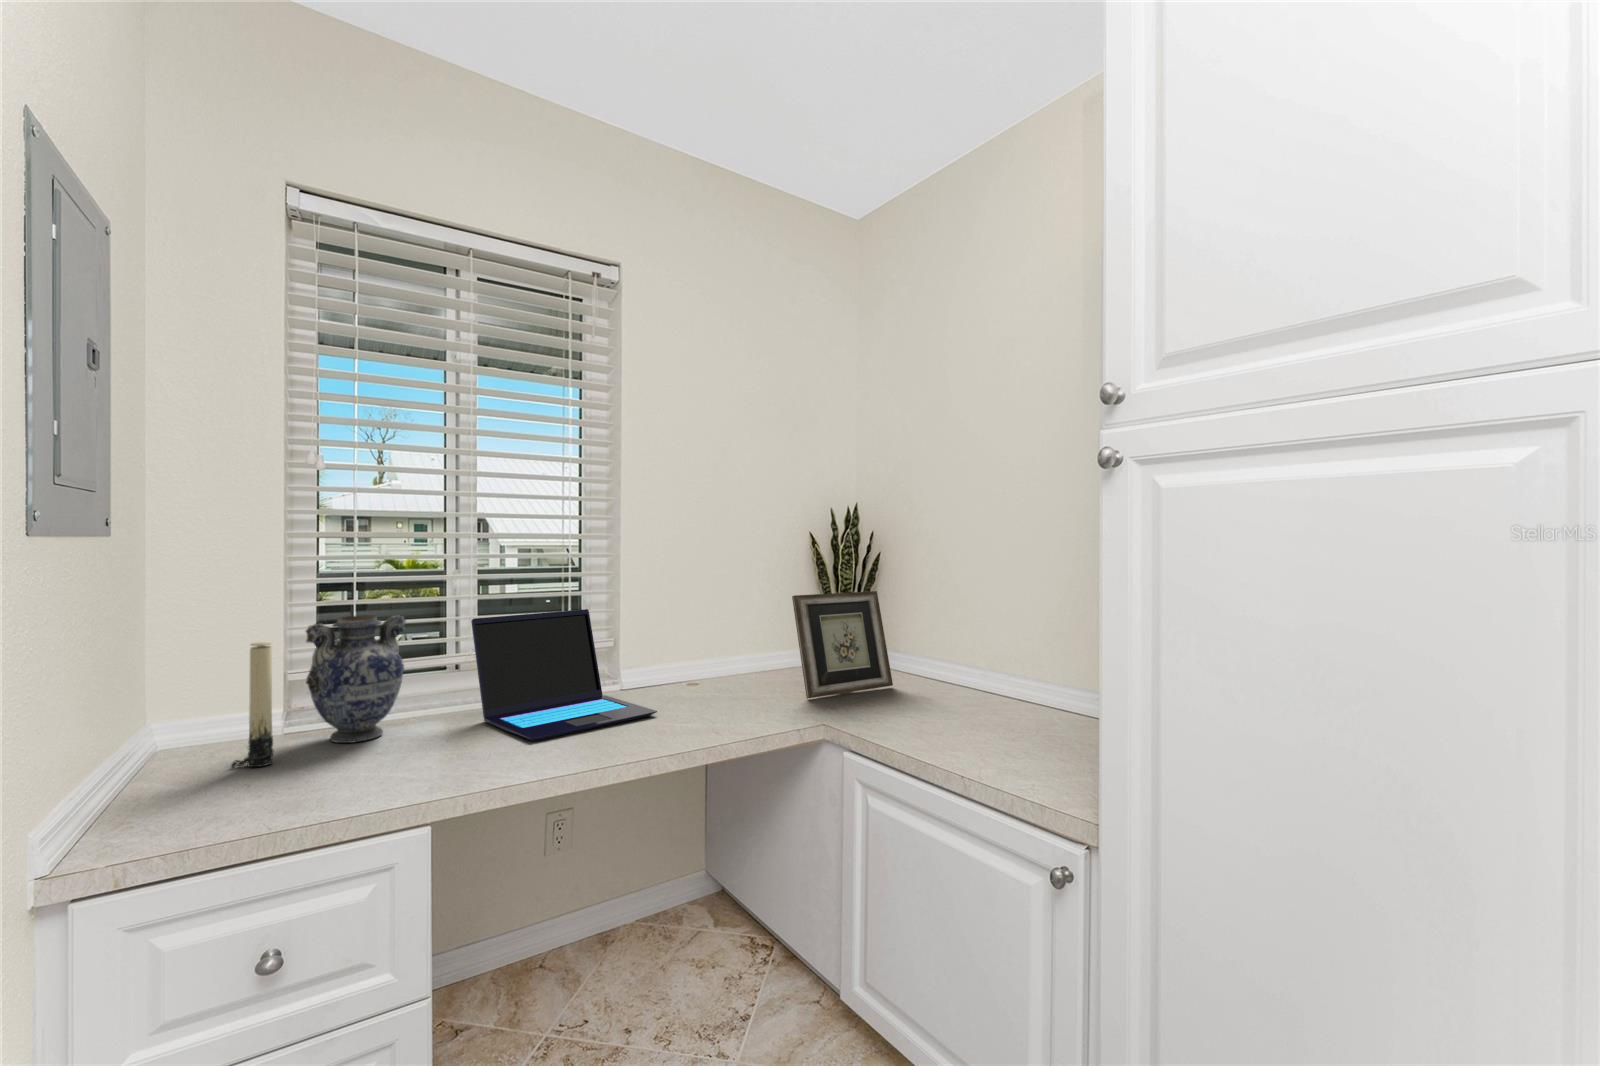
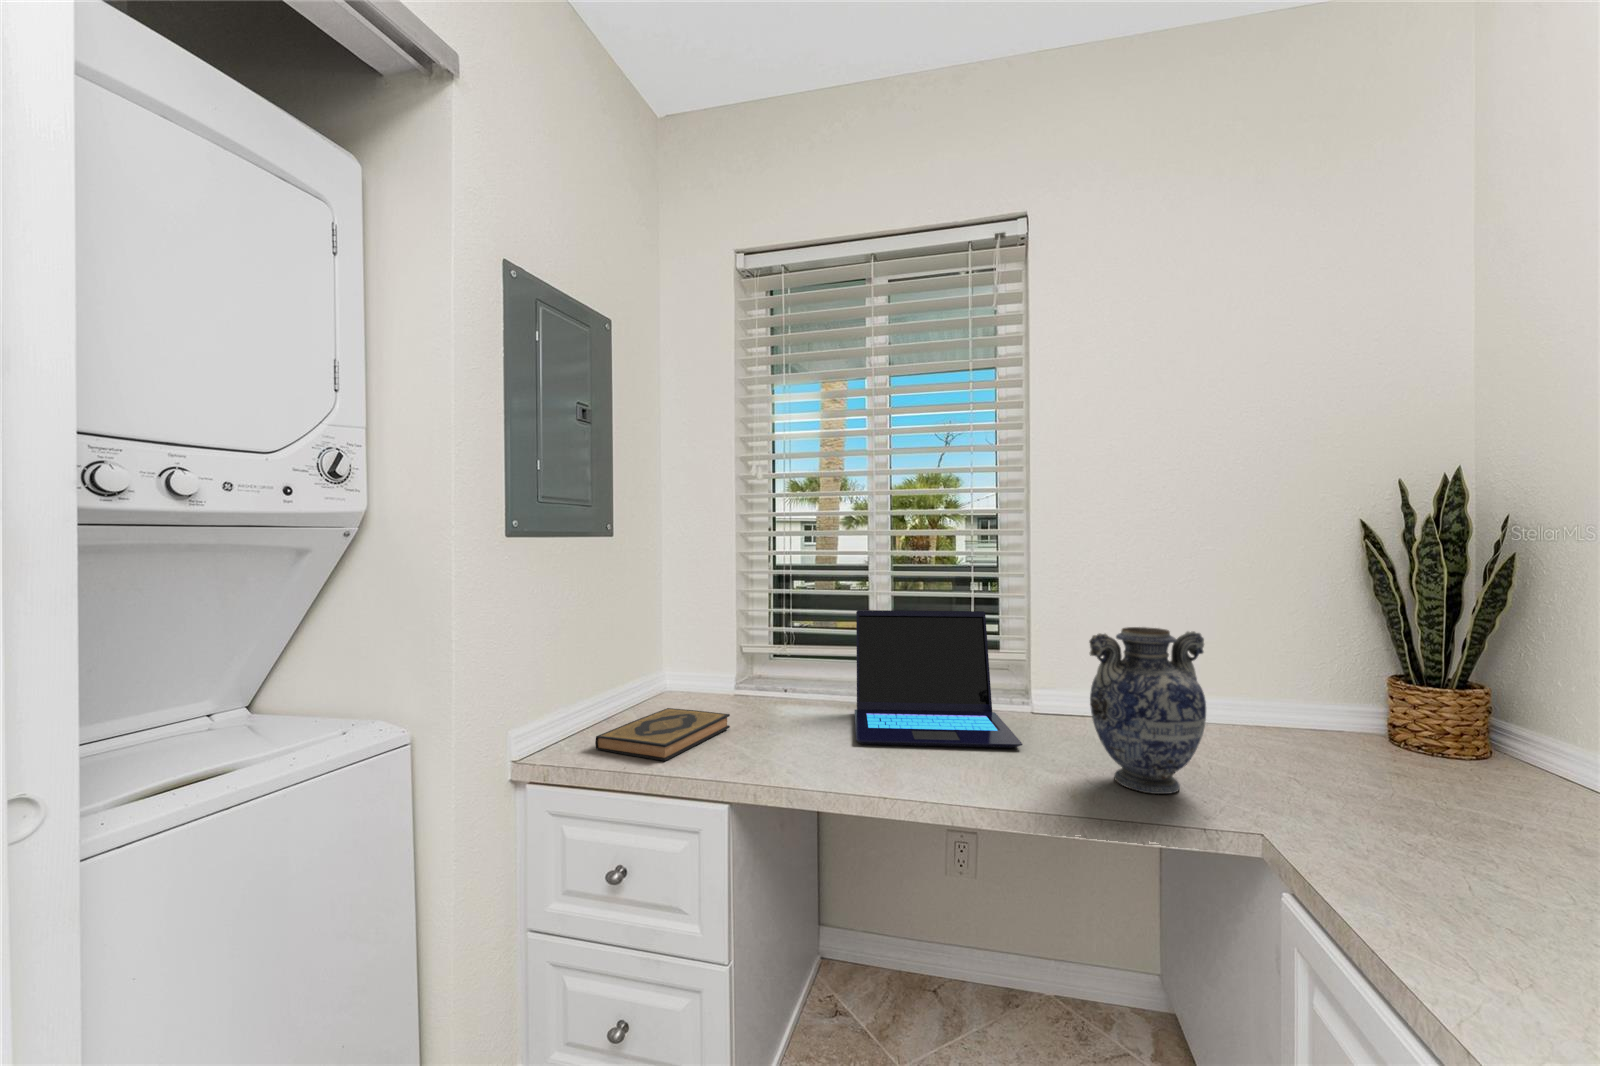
picture frame: present [792,591,893,698] -> none [1262,615,1513,804]
decorative vase: present [306,615,406,743] -> present [1090,627,1206,794]
candle: present [231,642,274,768] -> none [659,613,683,712]
hardback book: none [242,746,376,819] -> present [595,708,730,761]

